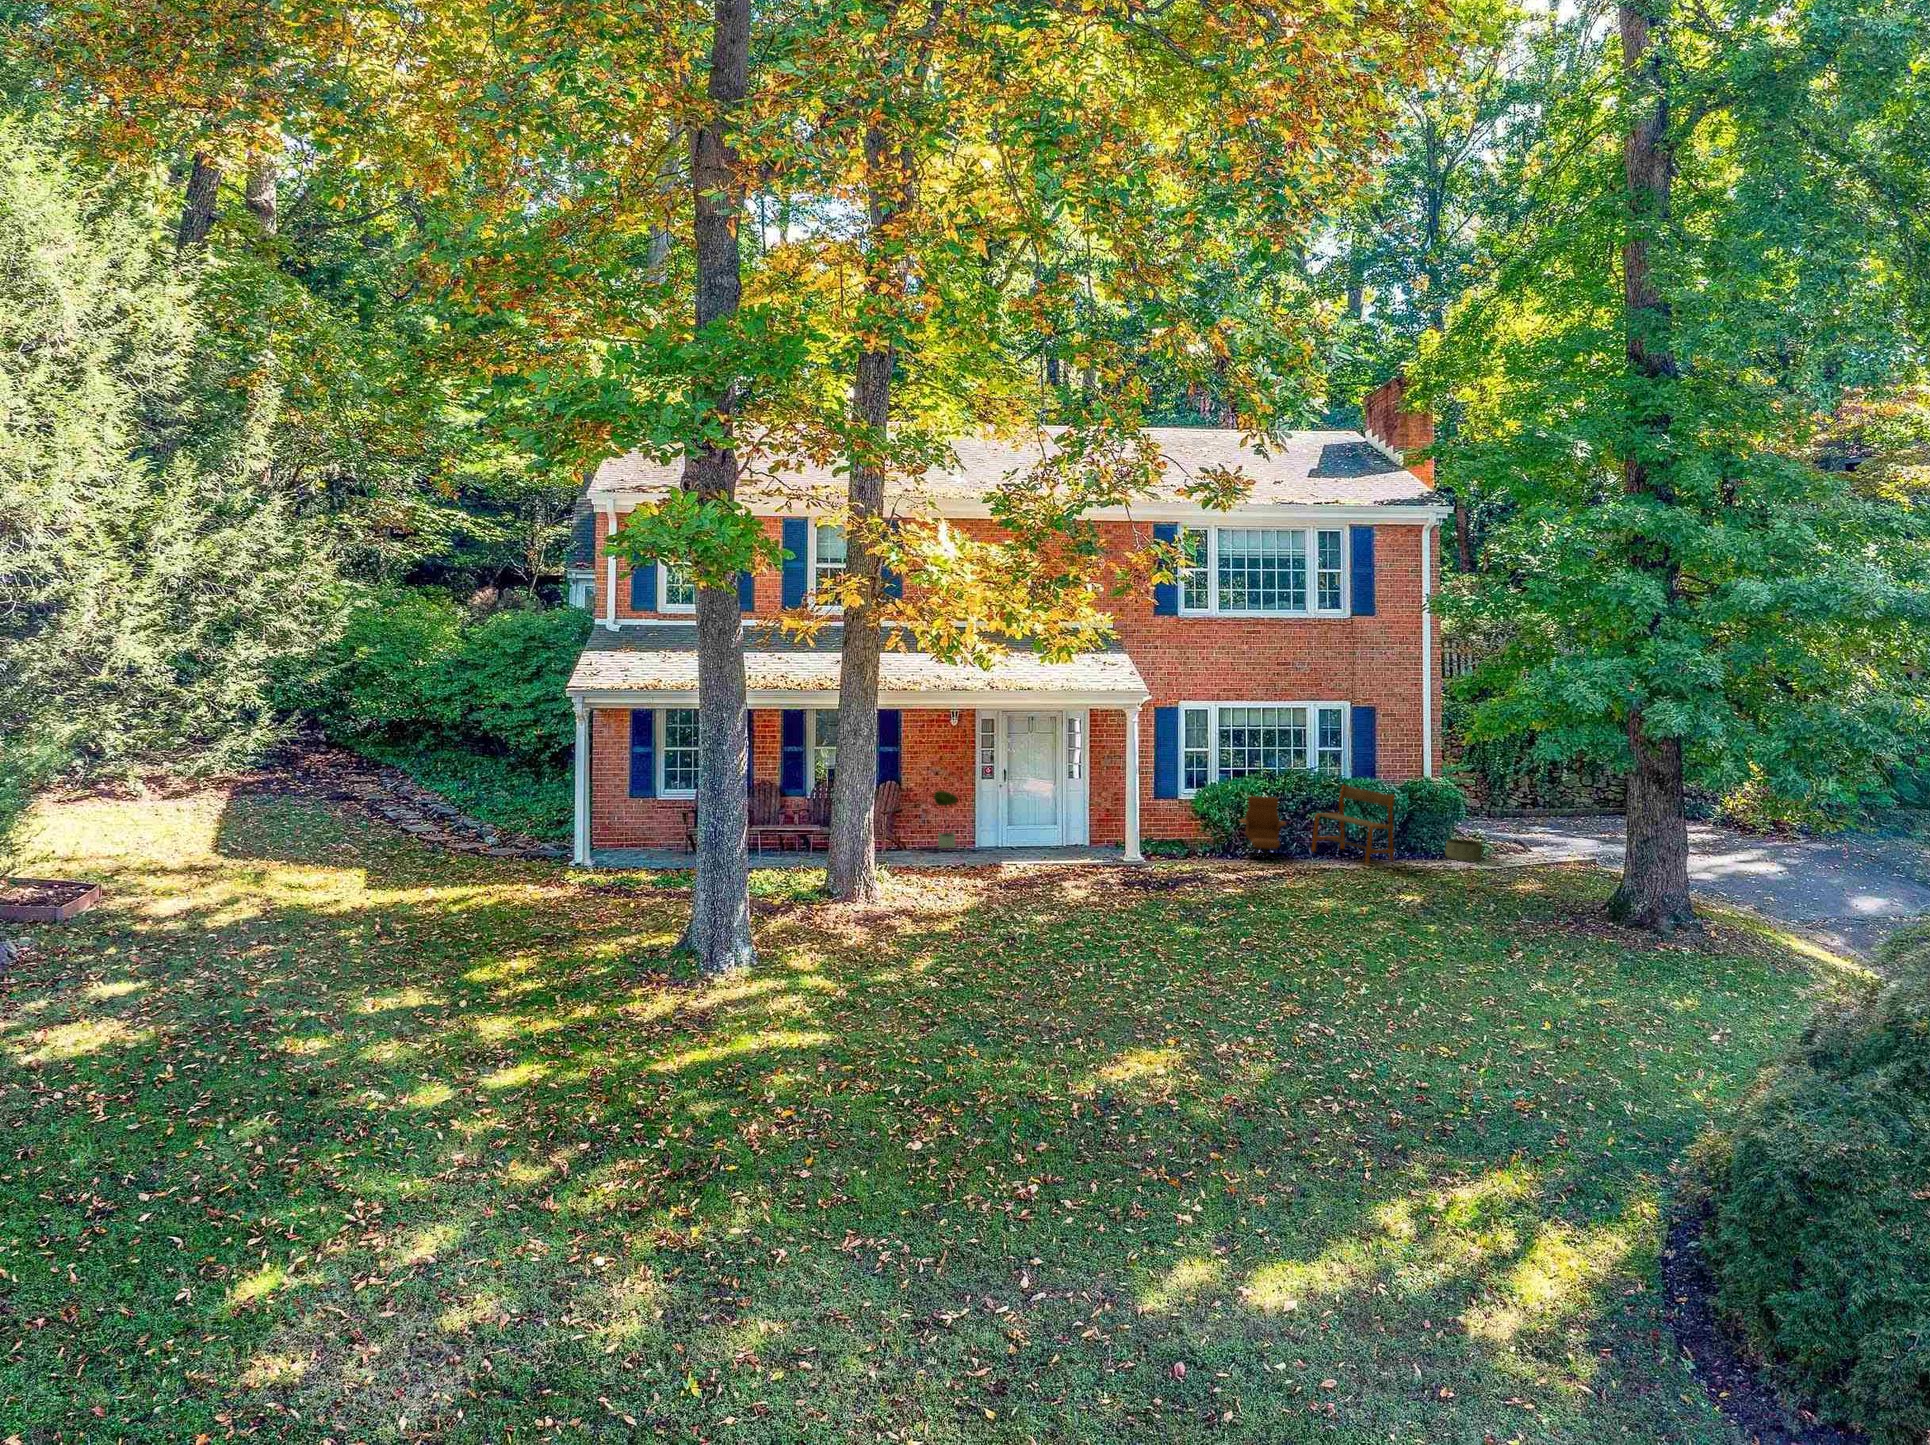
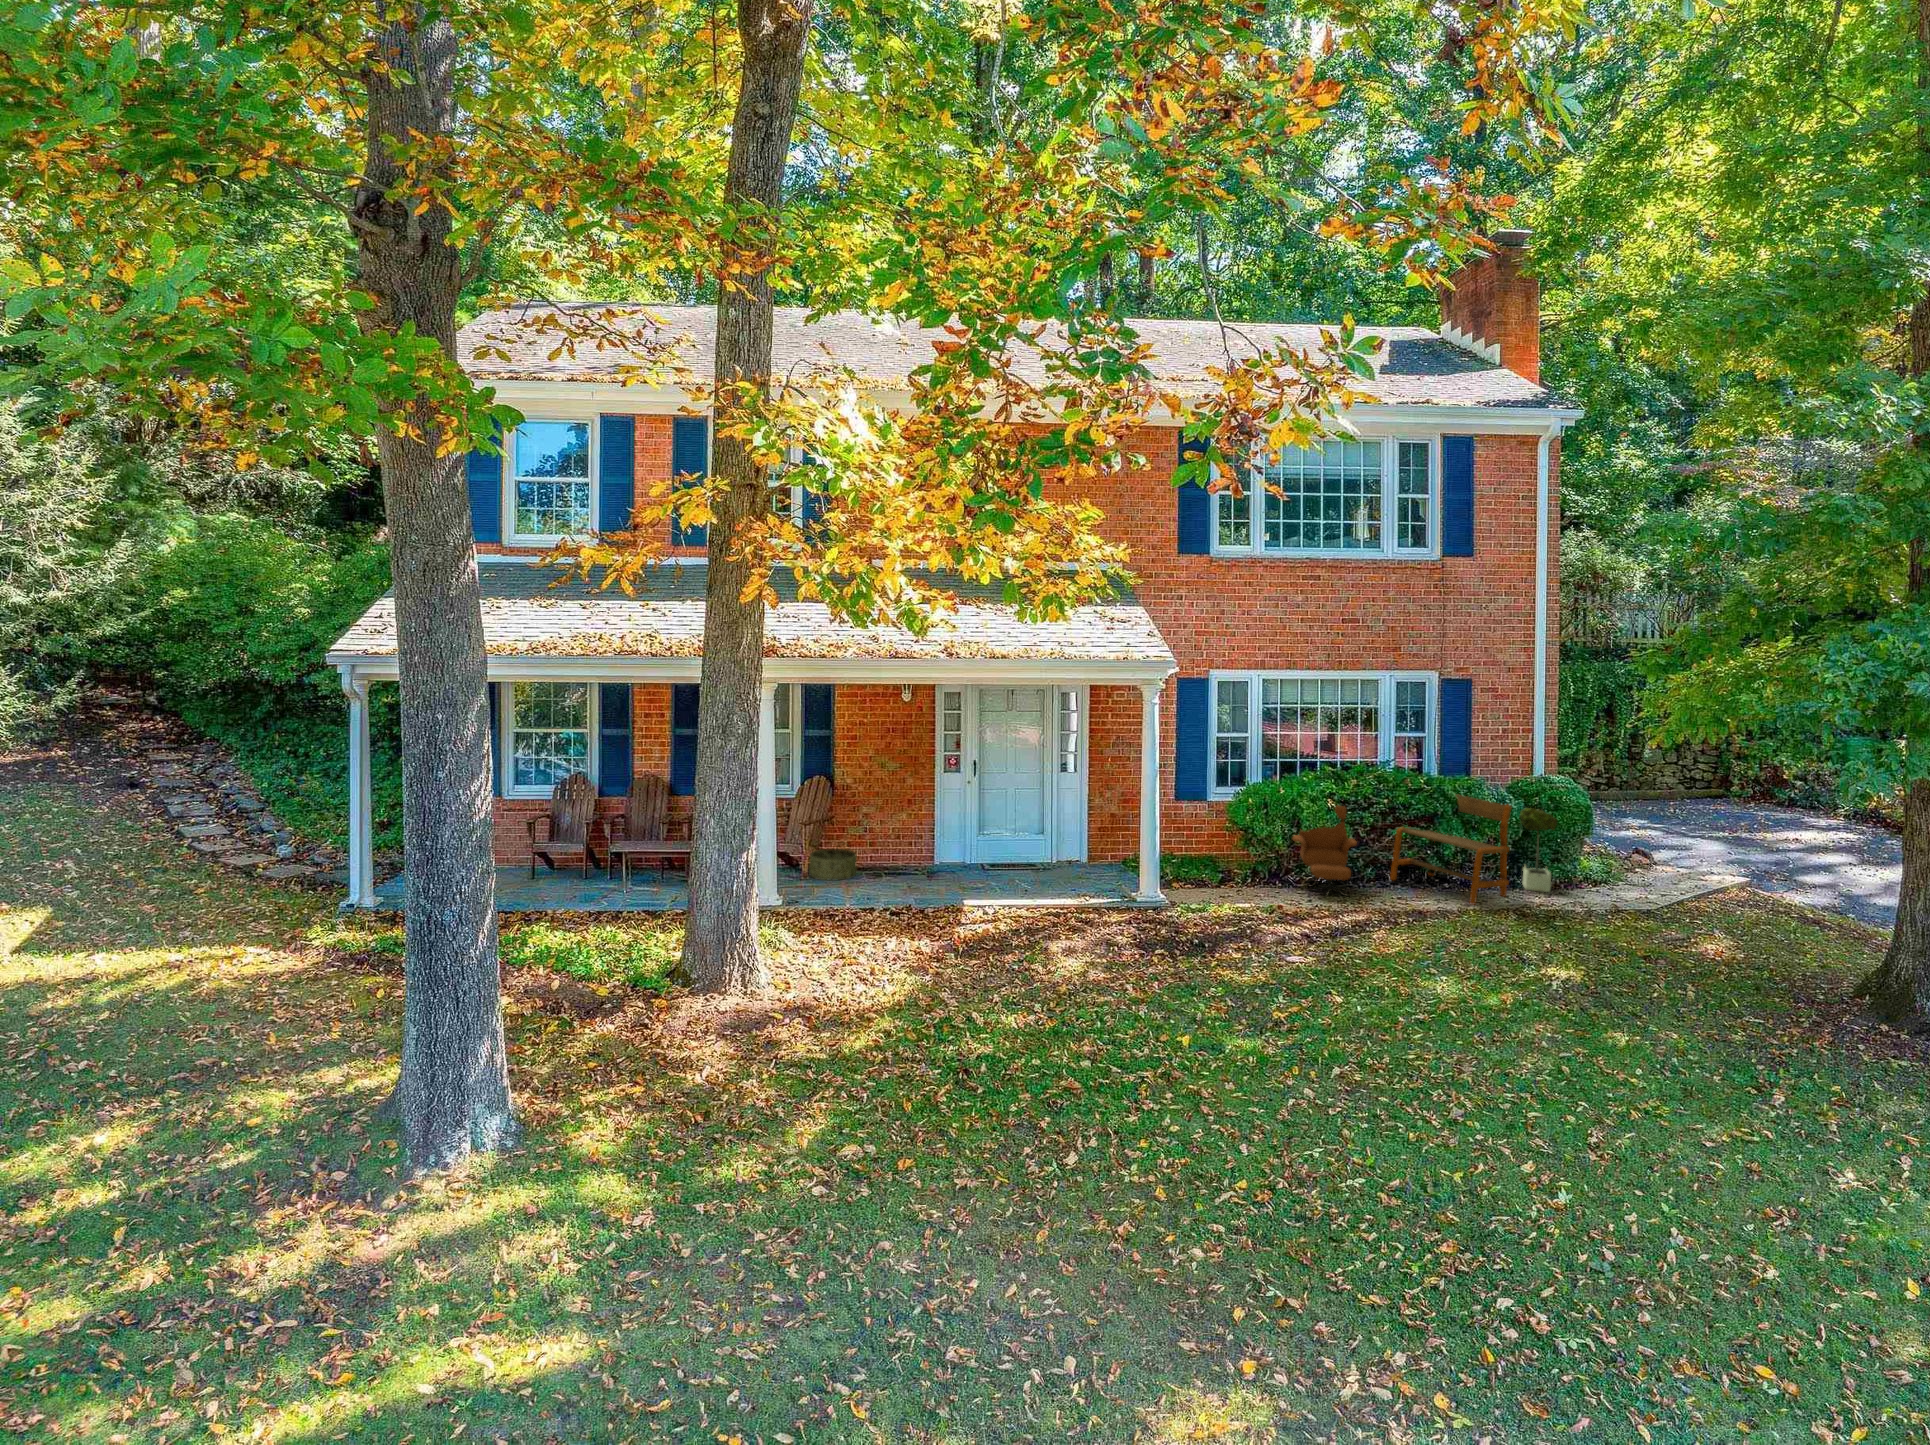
potted tree: present [934,791,958,848] -> present [1519,808,1558,892]
basket: present [1445,839,1483,861] -> present [809,848,857,880]

